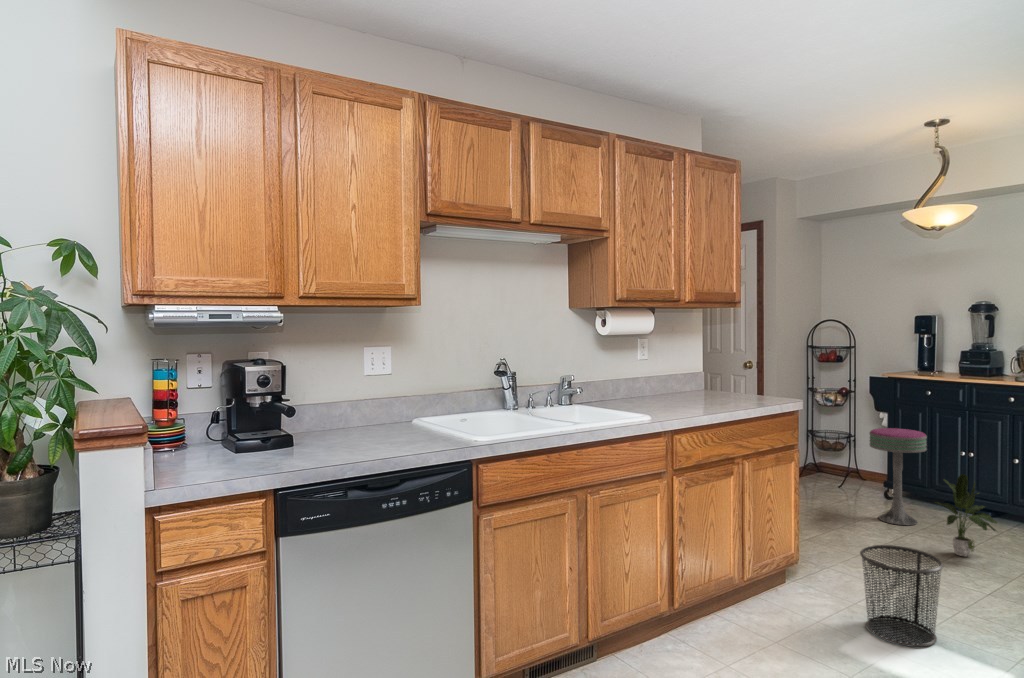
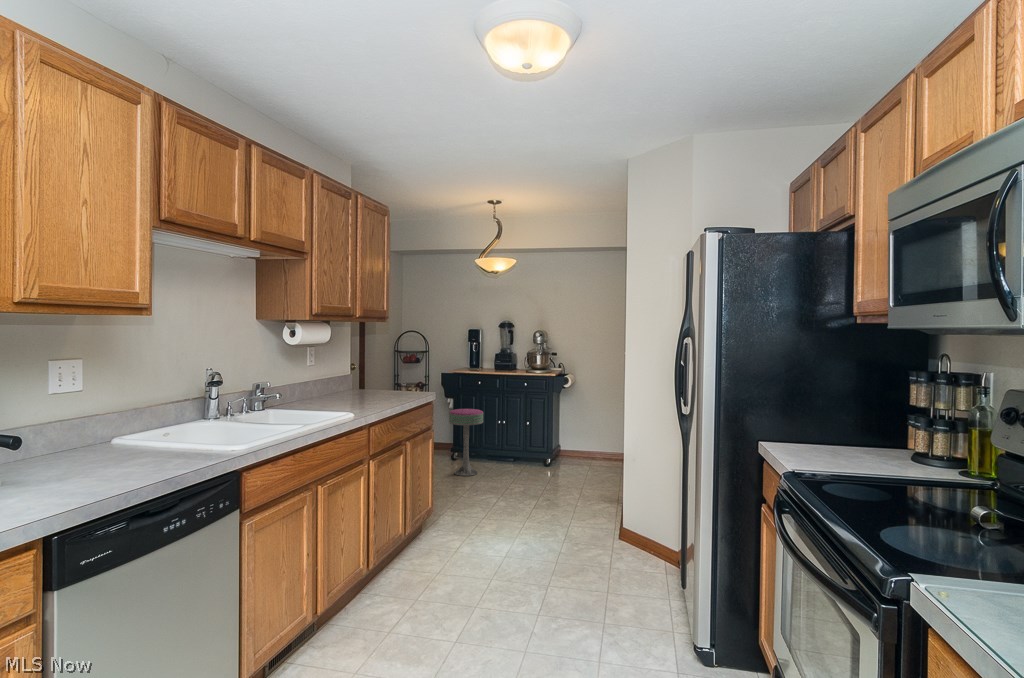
potted plant: present [935,474,997,556] -> none [497,435,530,489]
waste bin: present [860,545,944,647] -> none [480,487,527,551]

